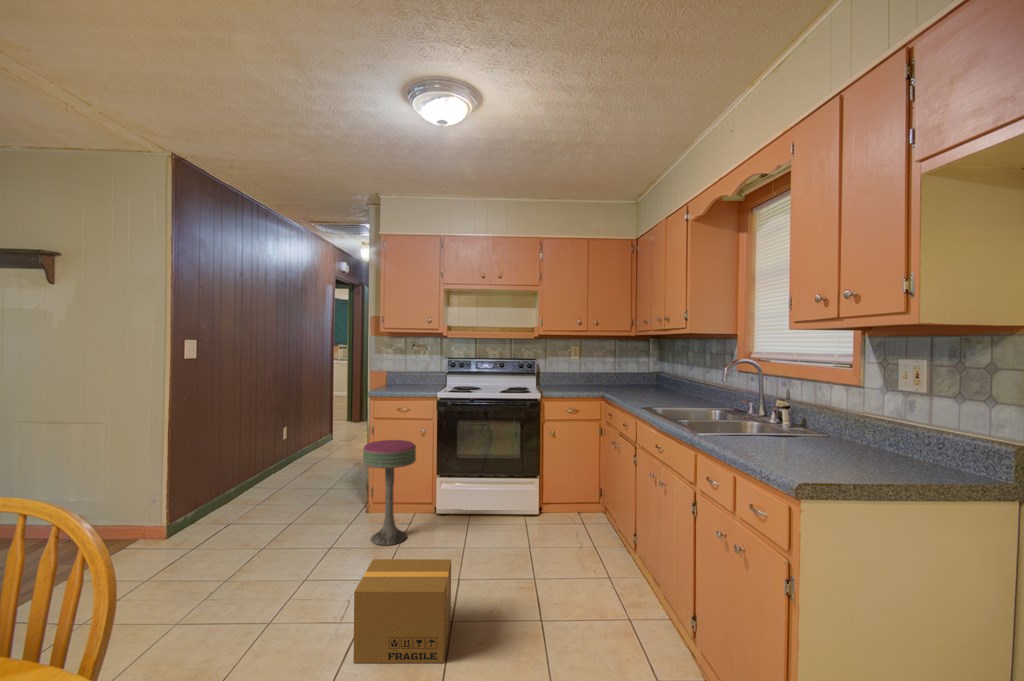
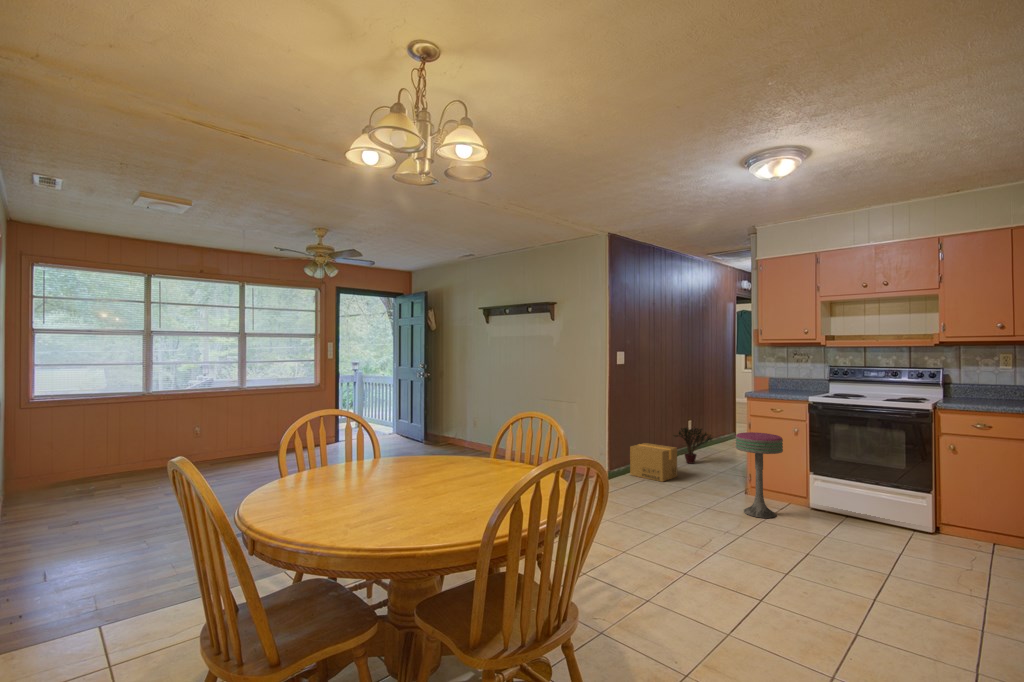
potted plant: none [264,433,317,481] -> present [674,428,712,464]
cardboard box: present [354,559,451,663] -> present [630,443,677,482]

